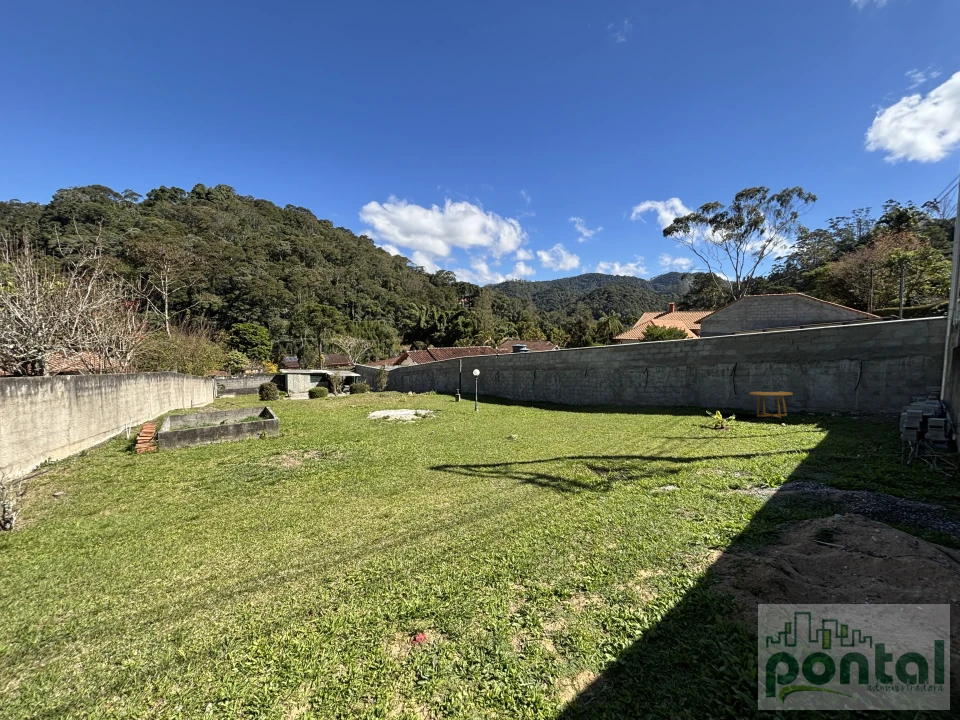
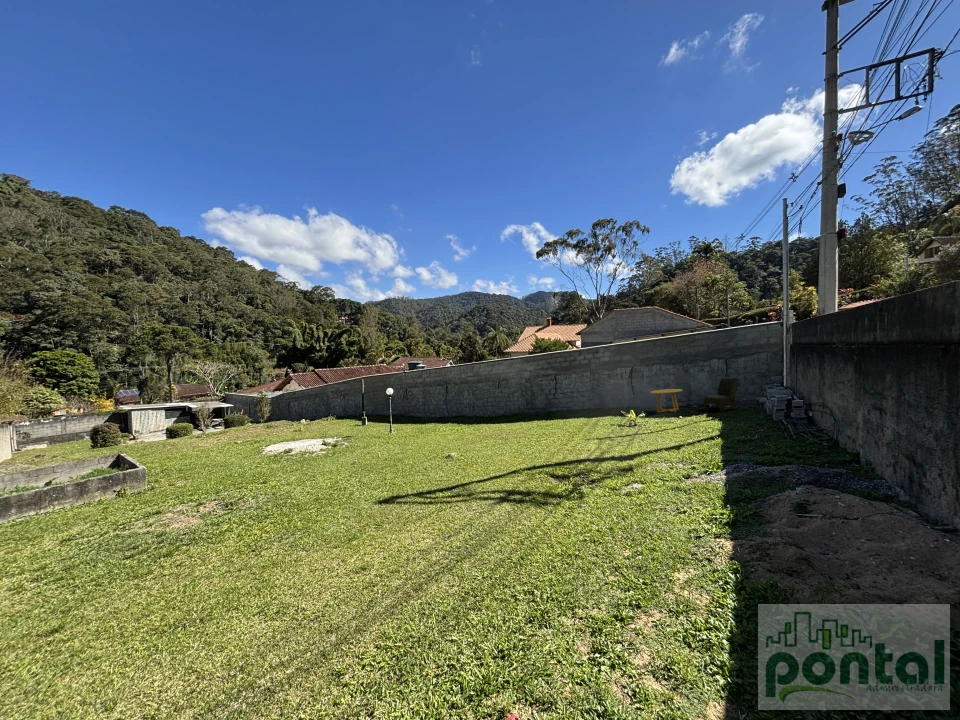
lounge chair: none [820,383,873,423] -> present [704,378,738,411]

